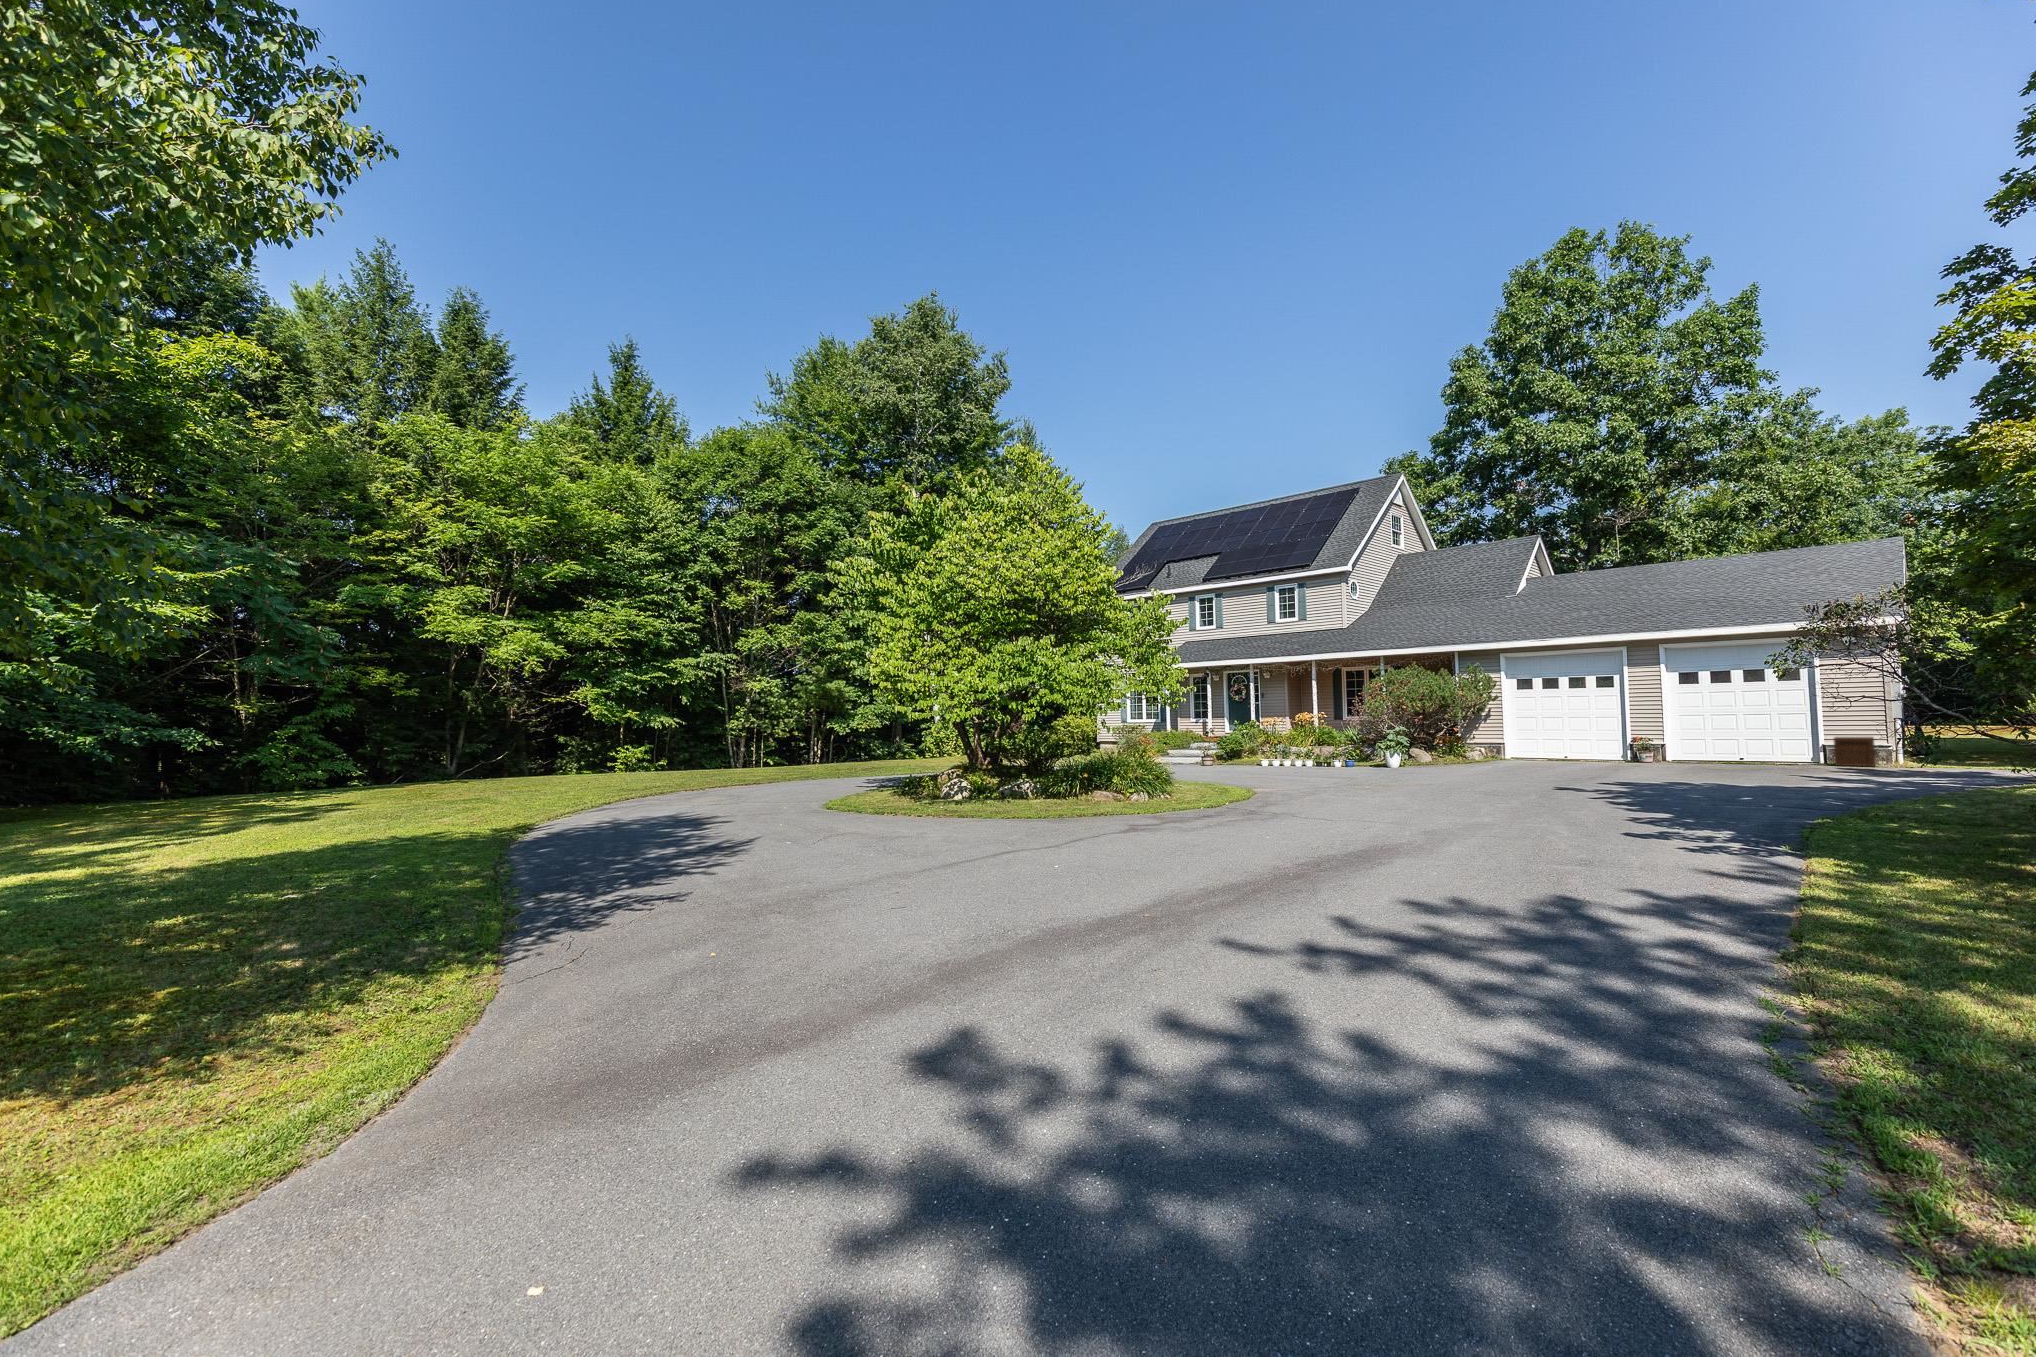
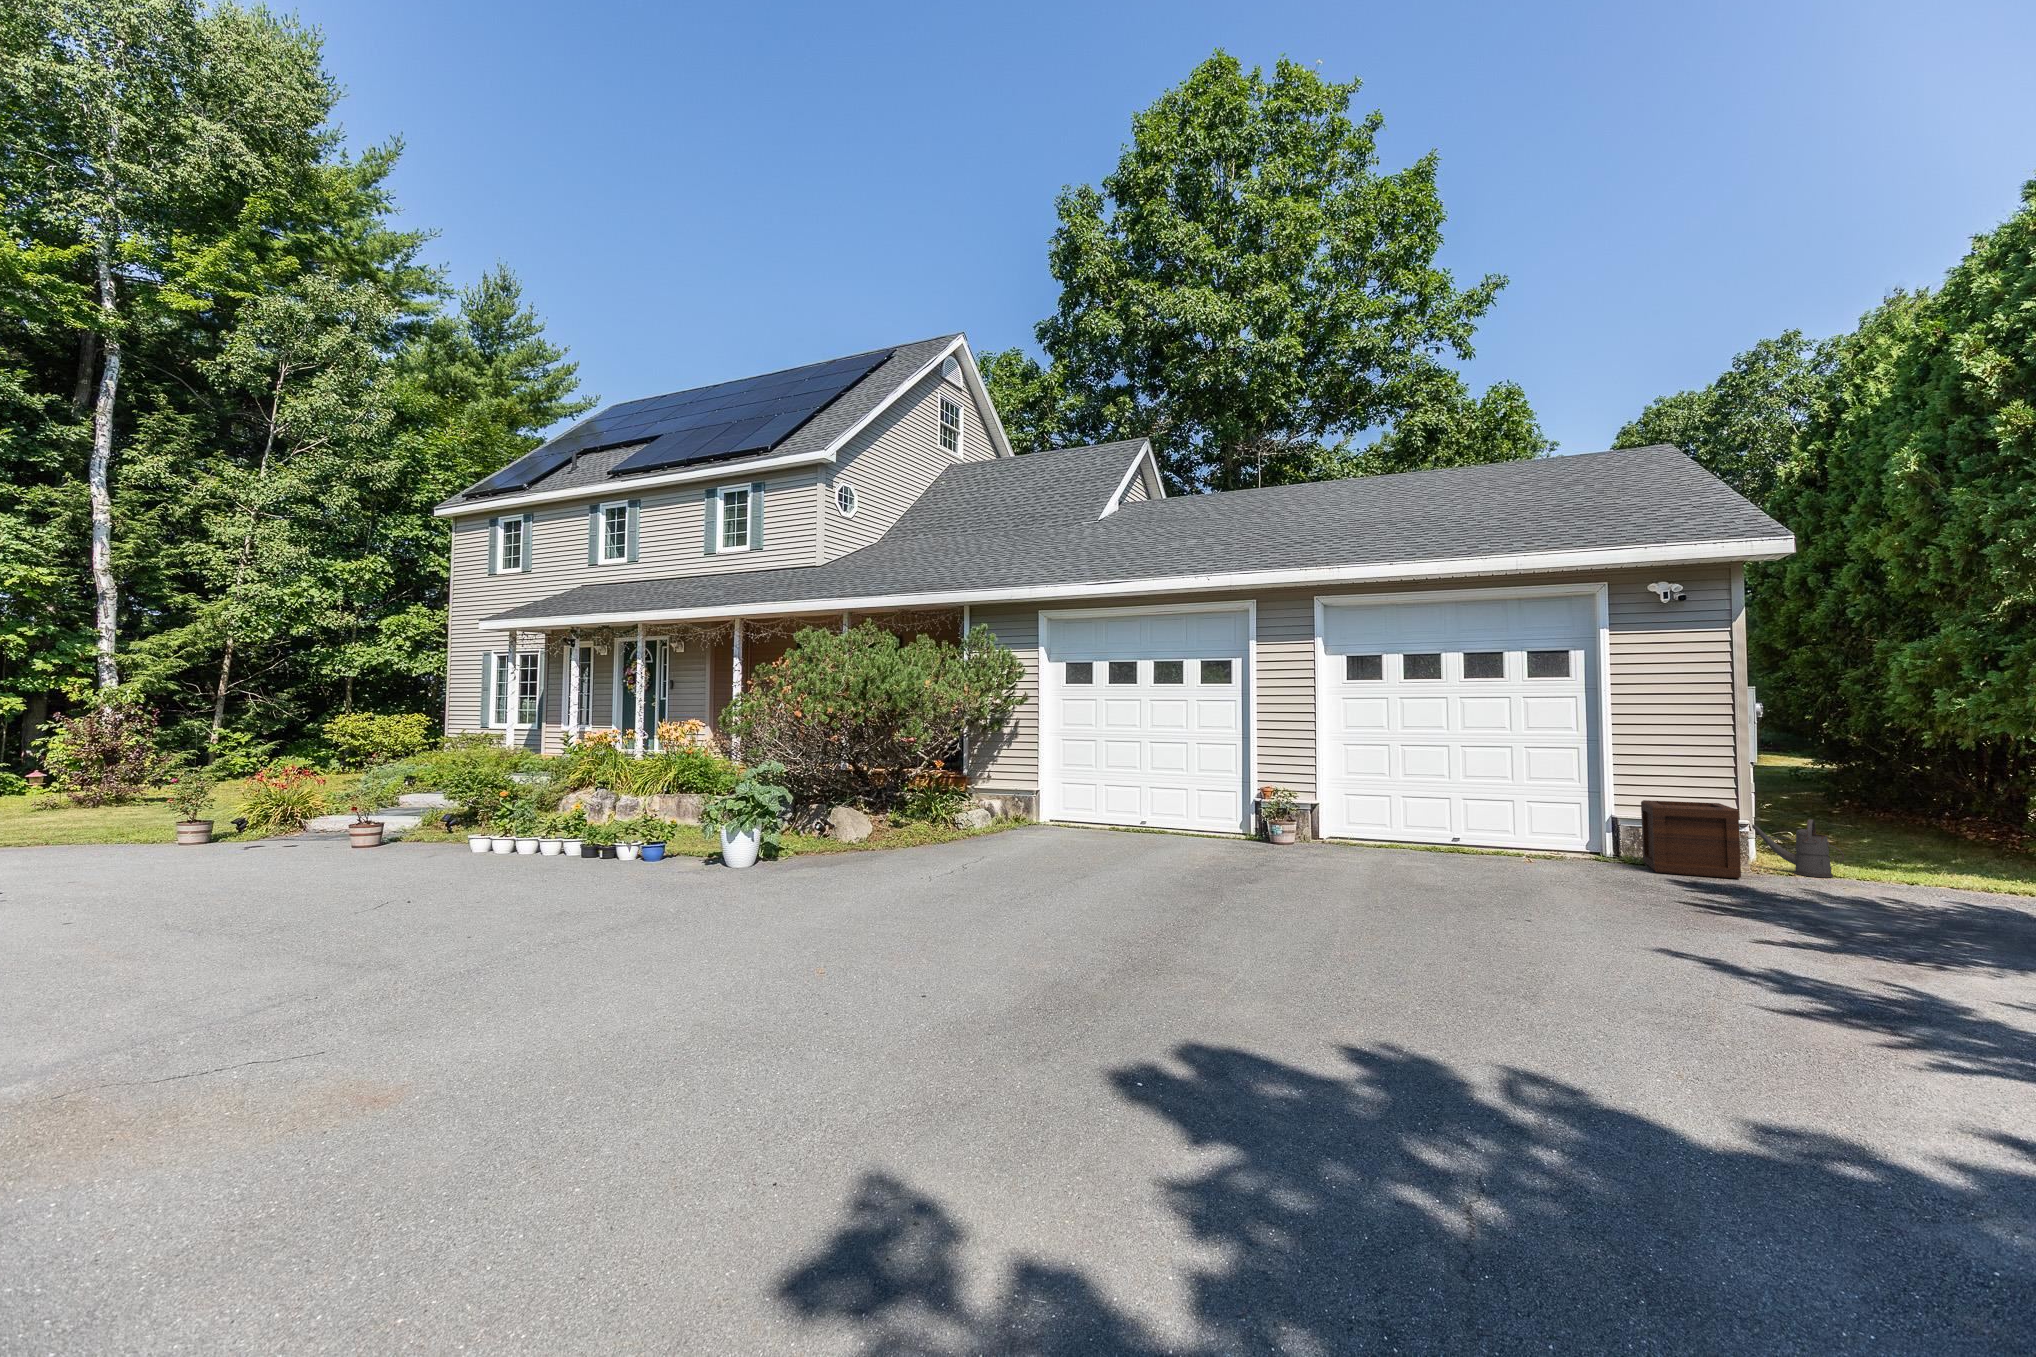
watering can: none [1891,742,1931,766] -> present [1752,819,1844,877]

